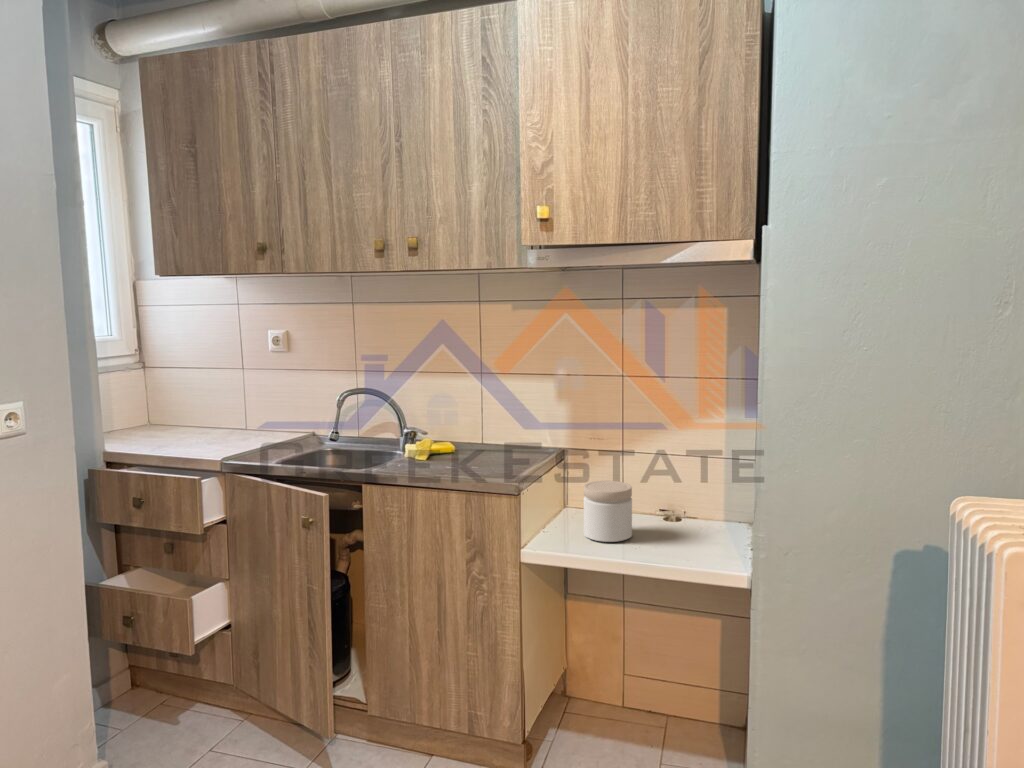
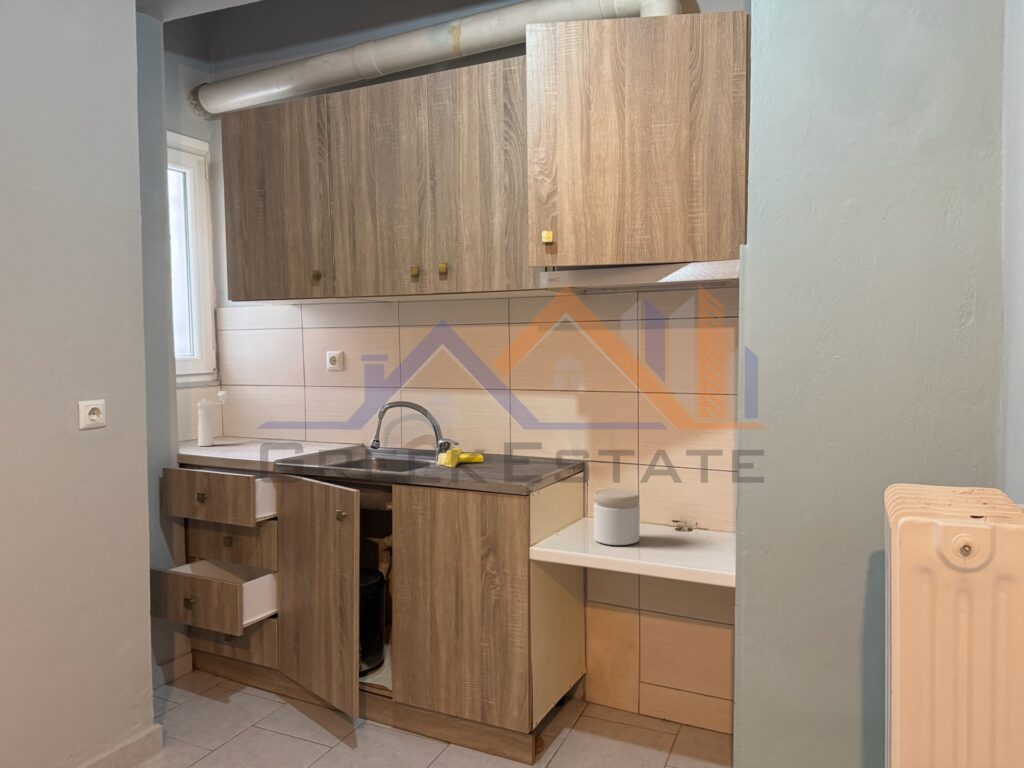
pepper mill: none [122,377,158,440] -> present [197,391,229,446]

